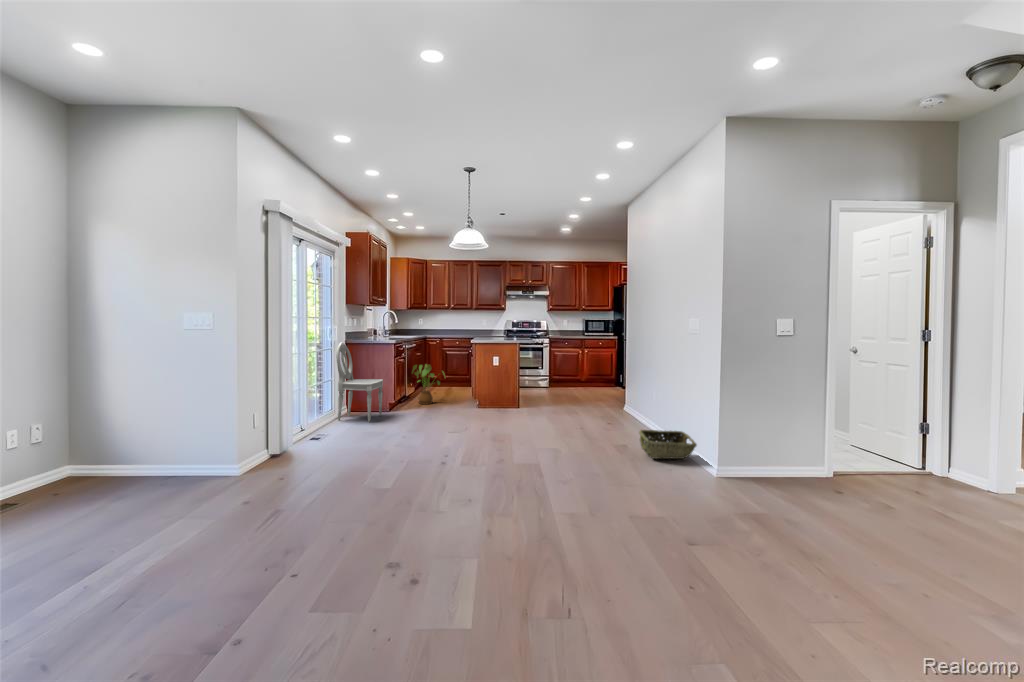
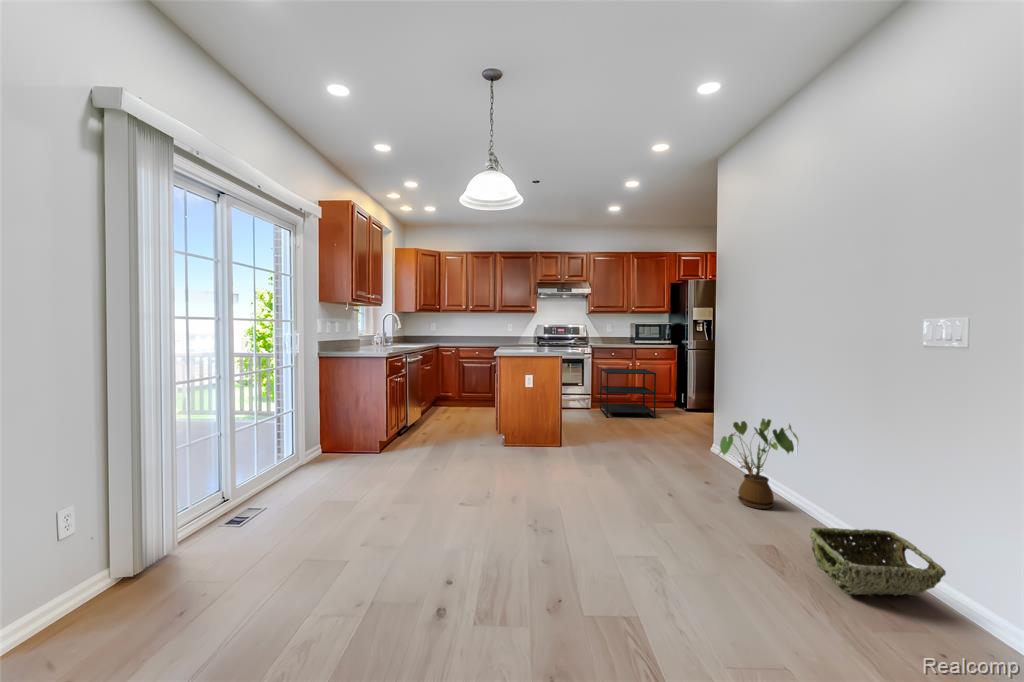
dining chair: present [336,342,383,422] -> none [297,356,369,475]
side table: none [556,355,596,393] -> present [600,368,656,419]
house plant: present [412,364,445,404] -> present [720,419,799,509]

